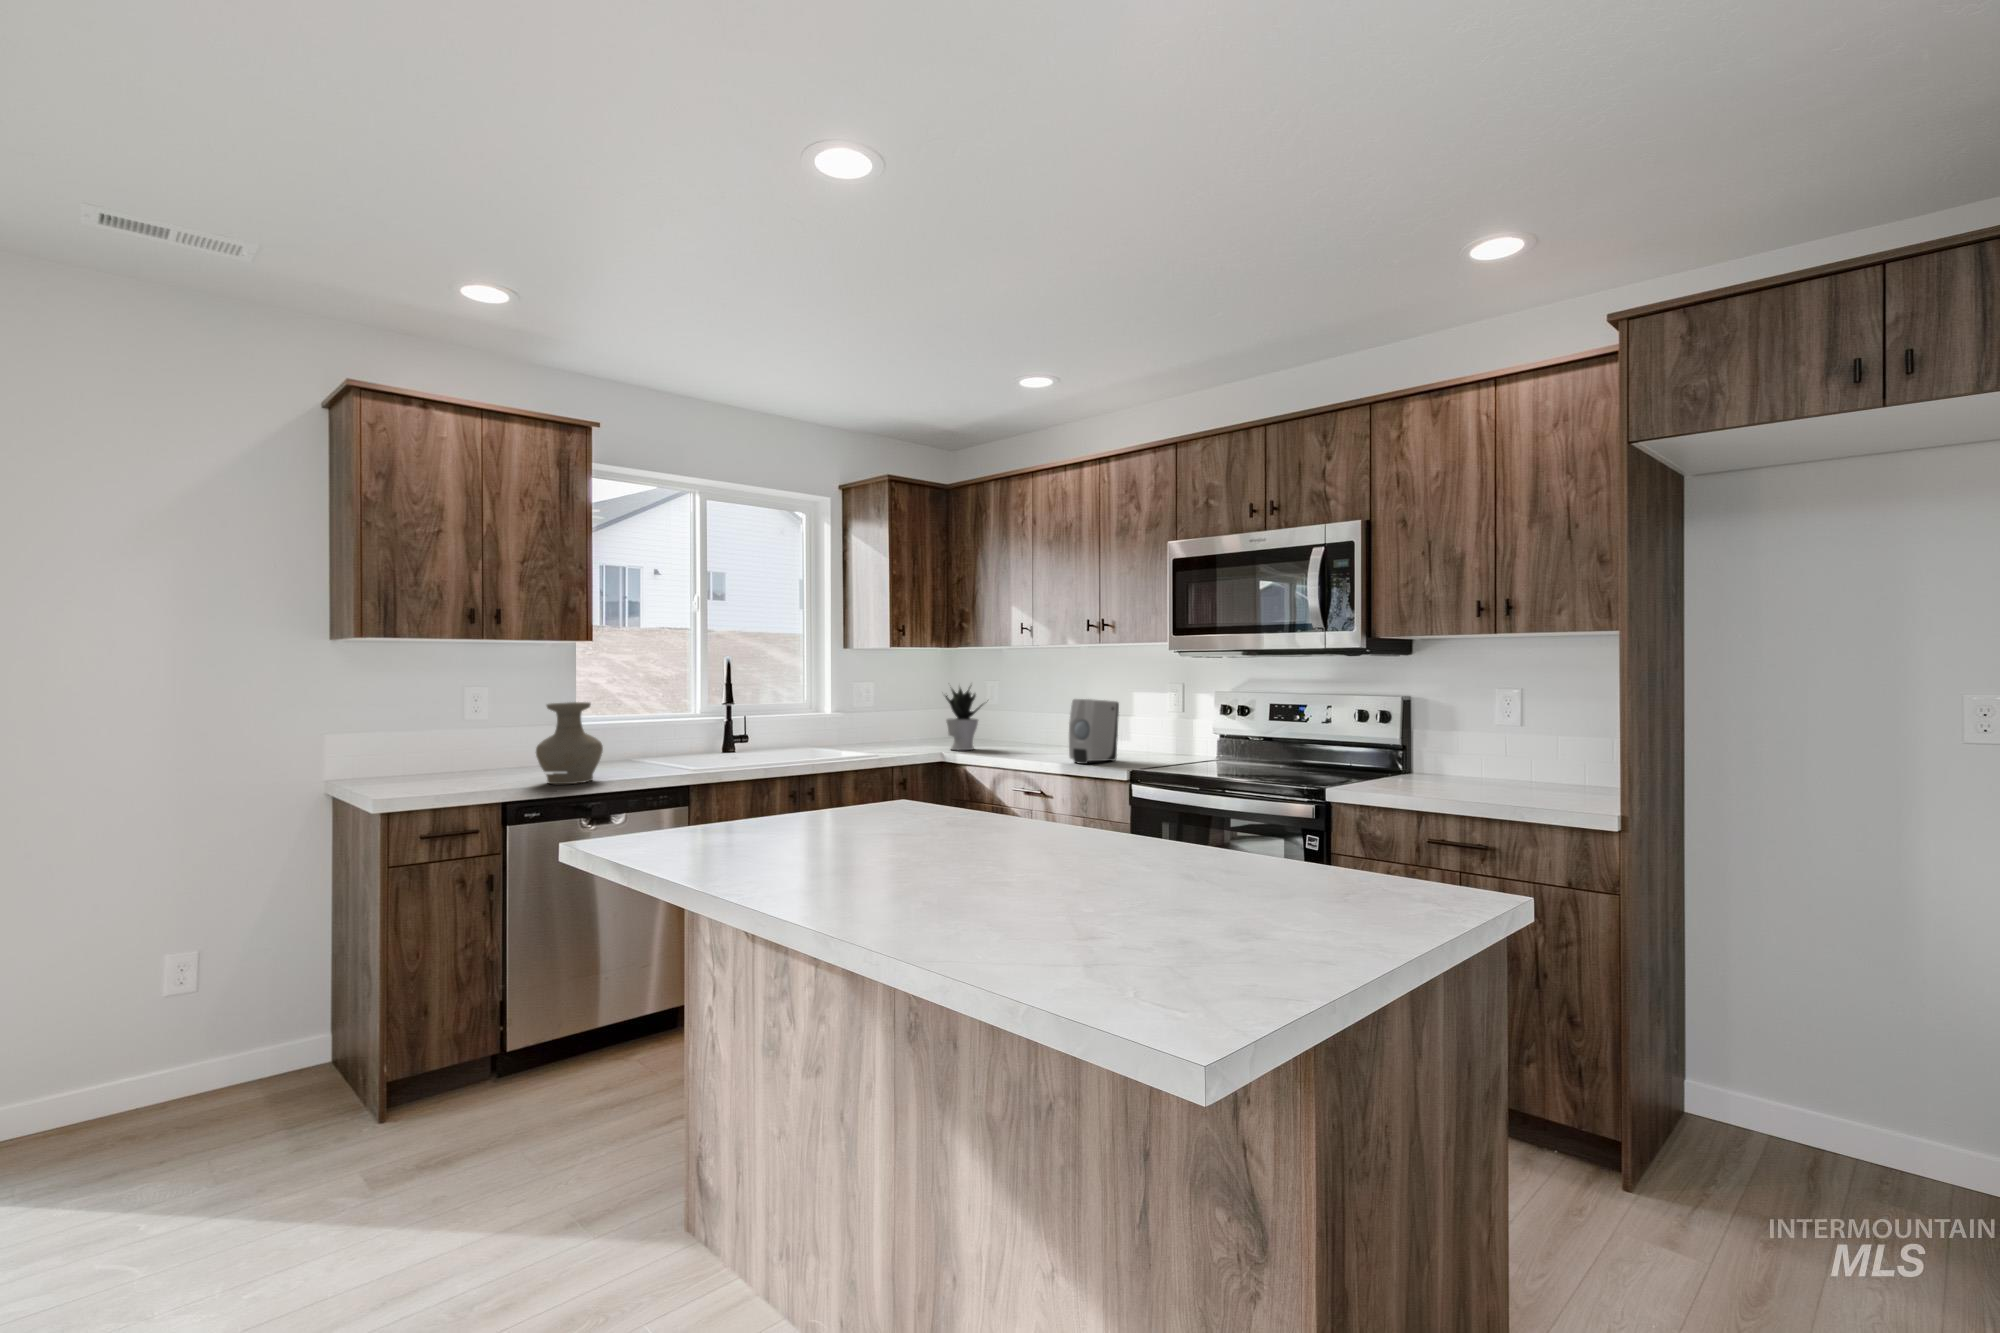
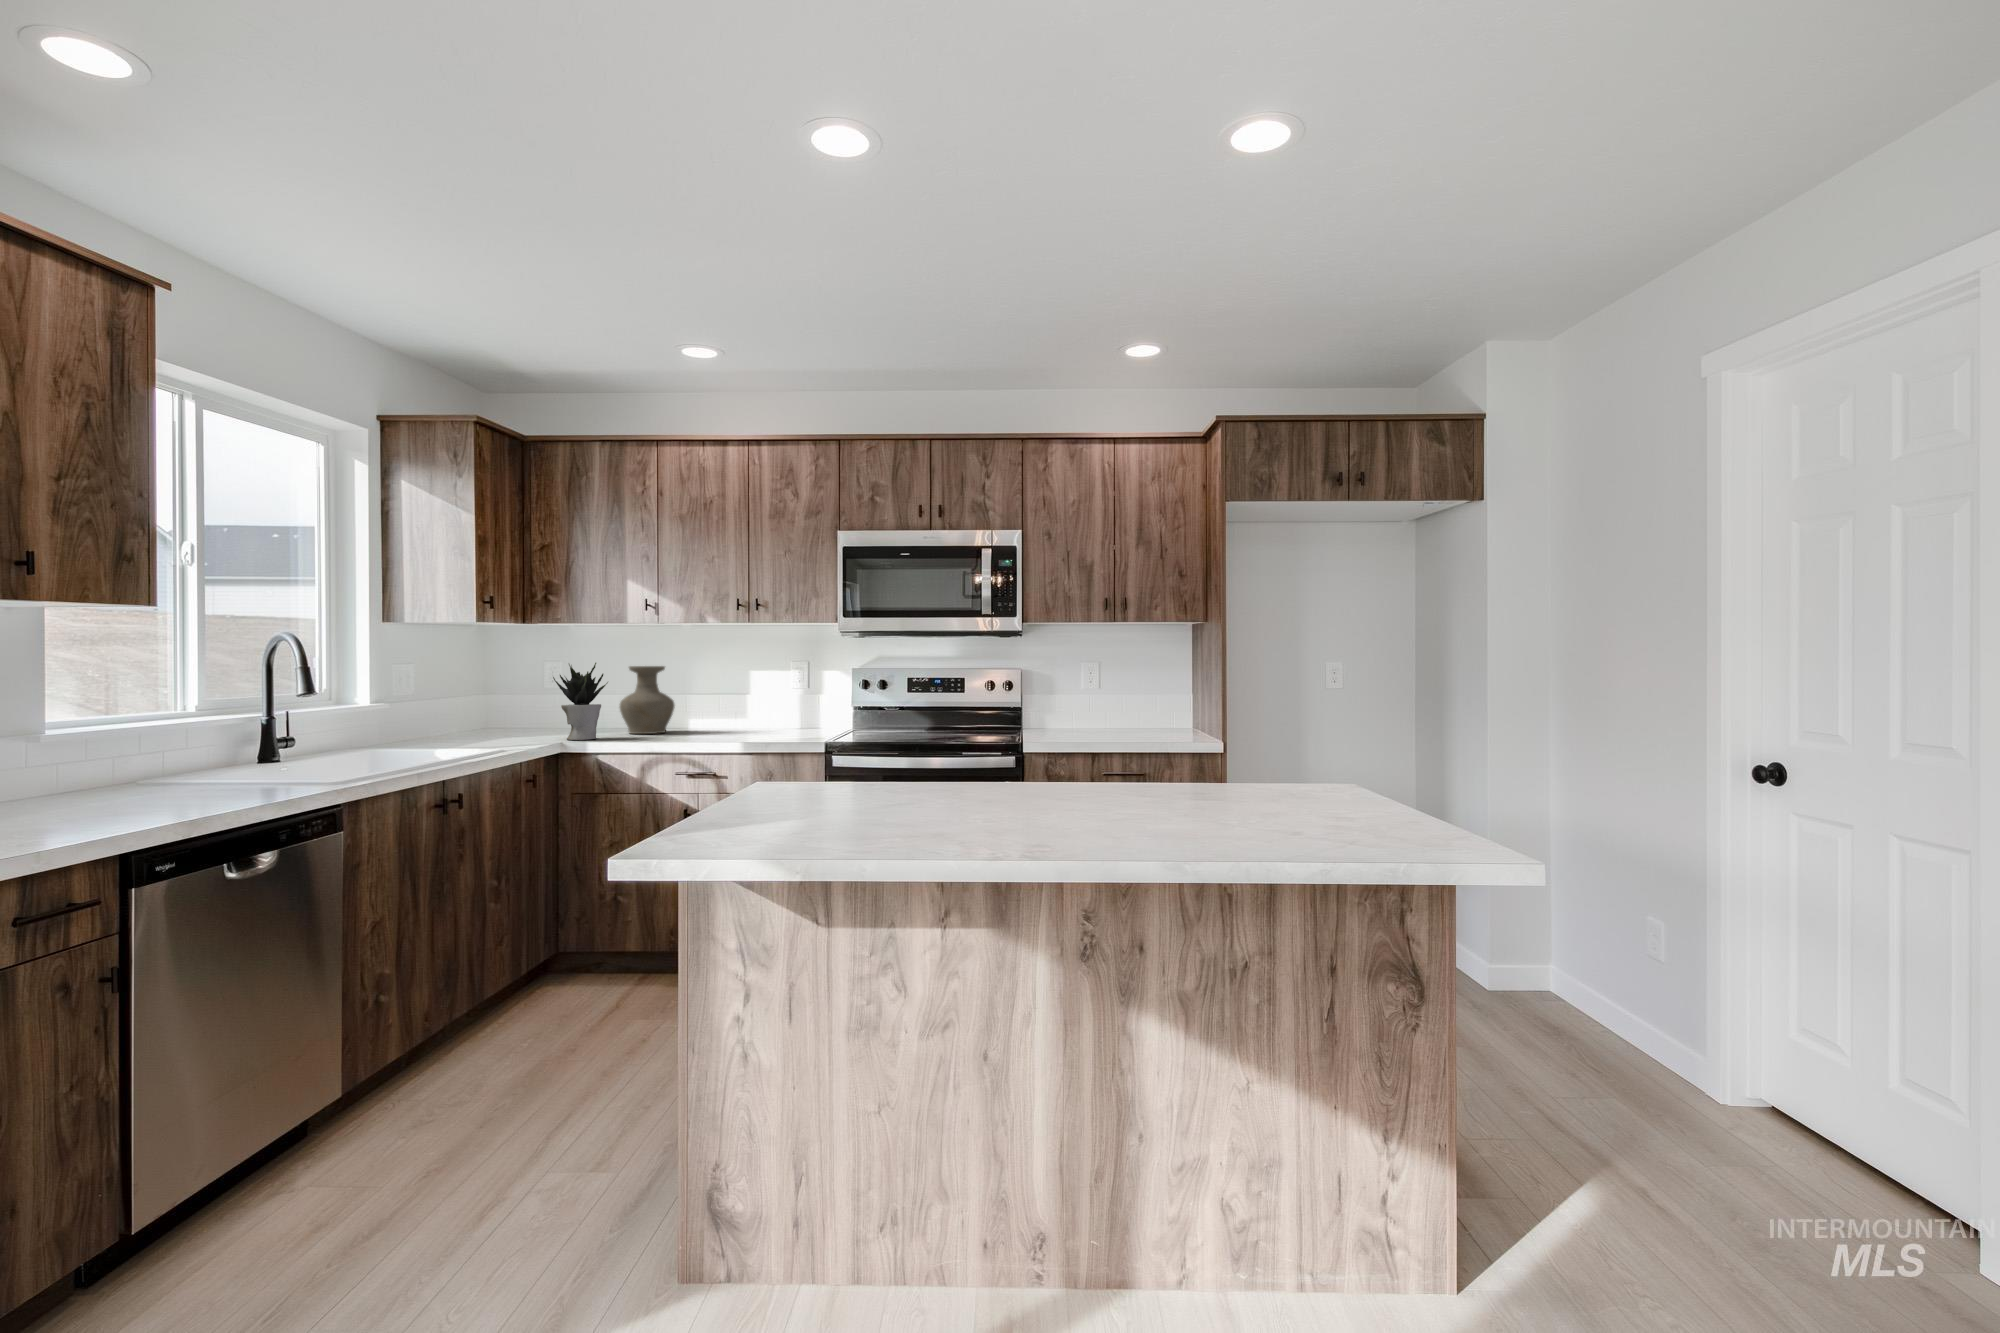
soap dispenser: present [1069,699,1119,764] -> none [745,677,783,740]
vase: present [536,702,603,784] -> present [620,666,675,734]

